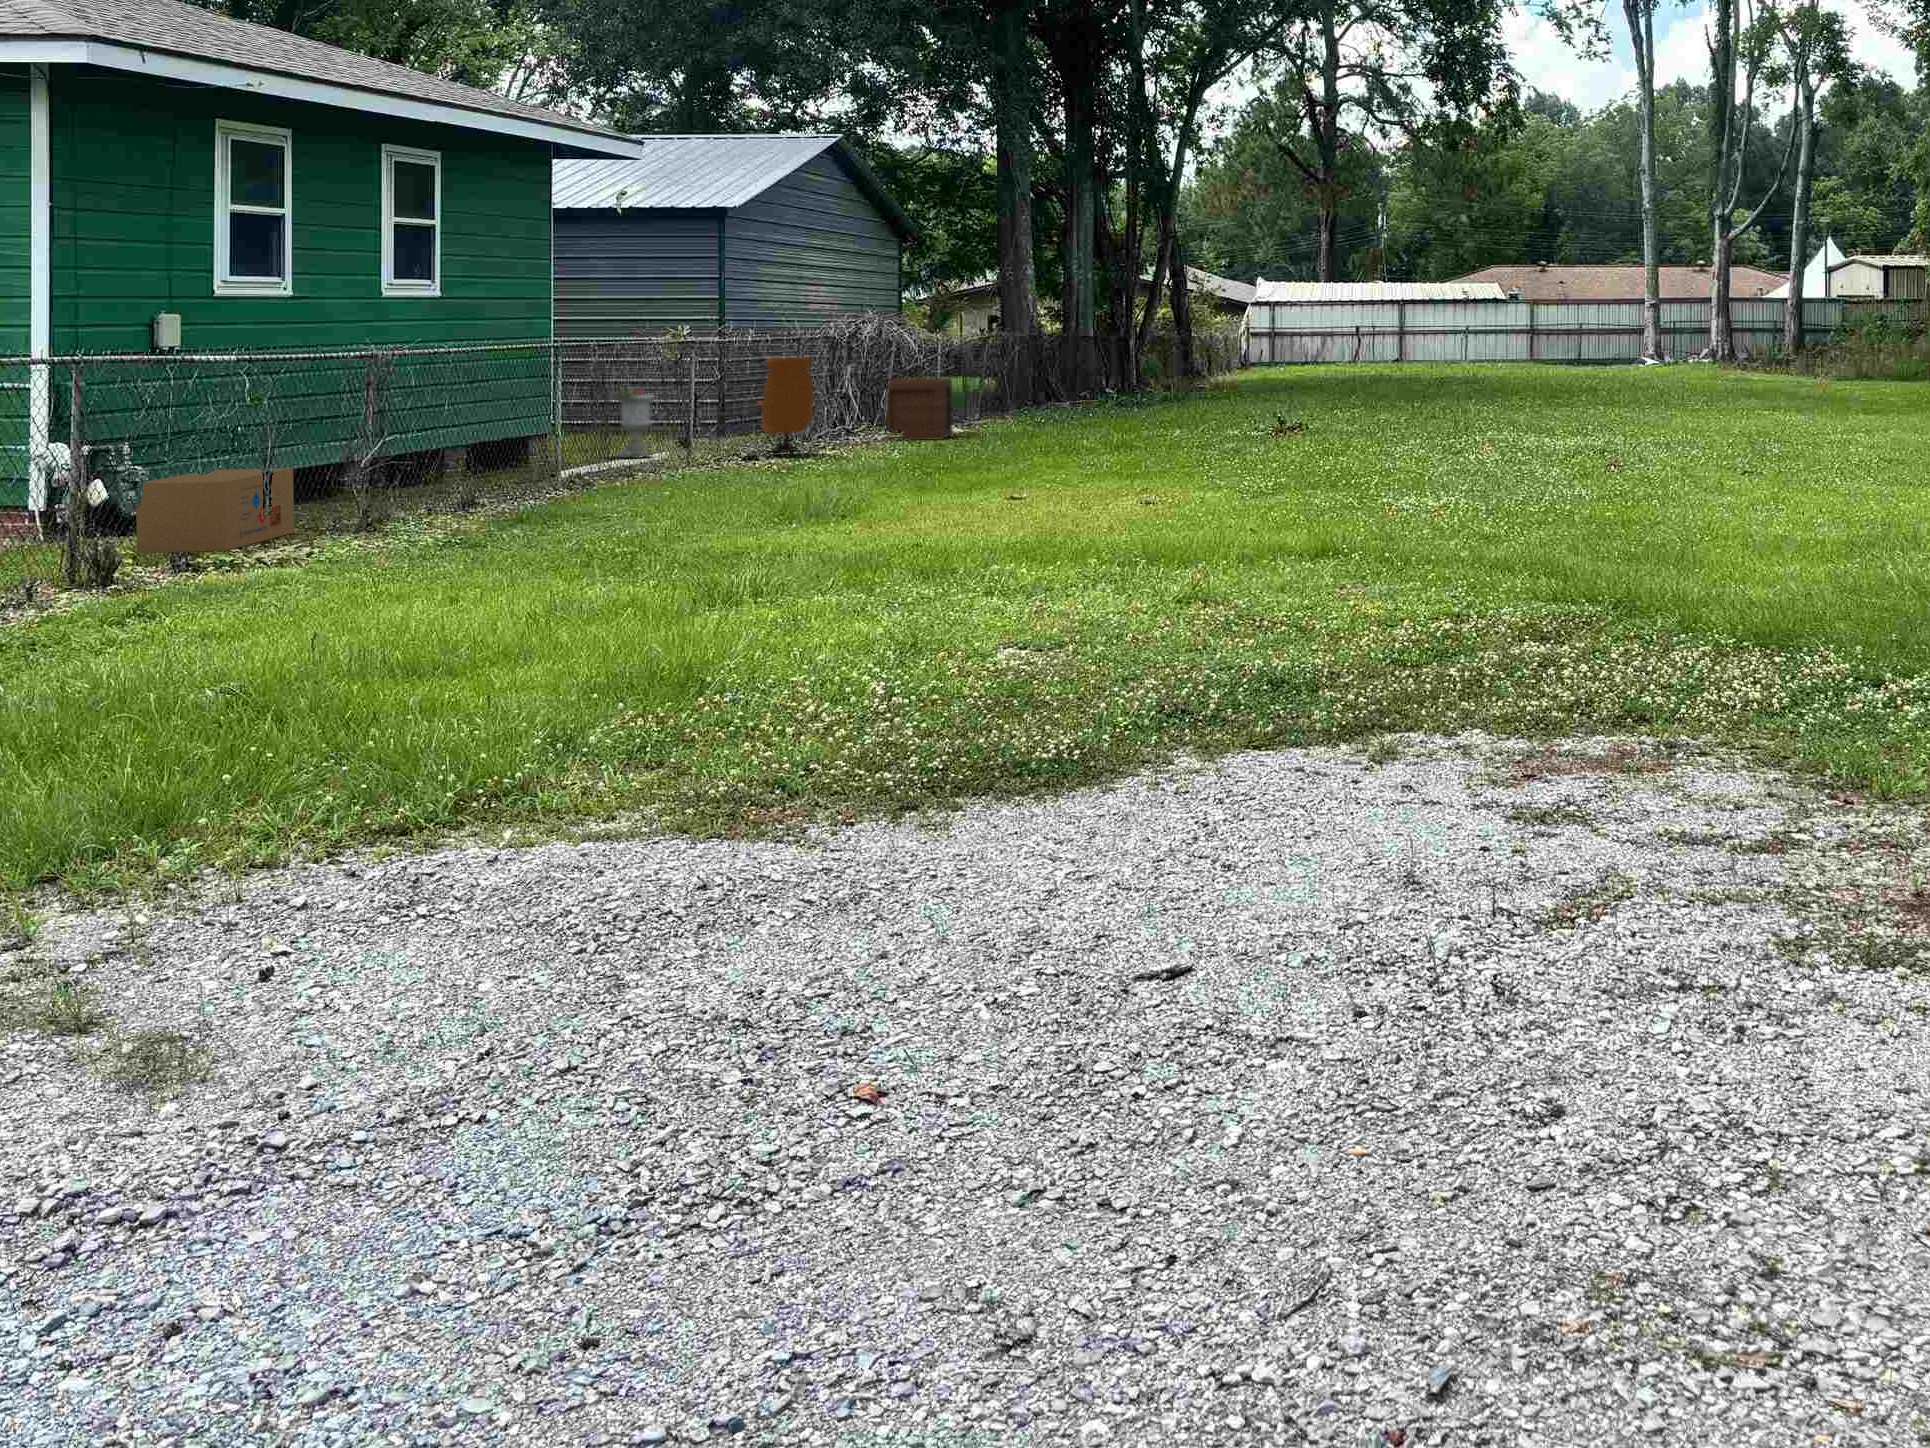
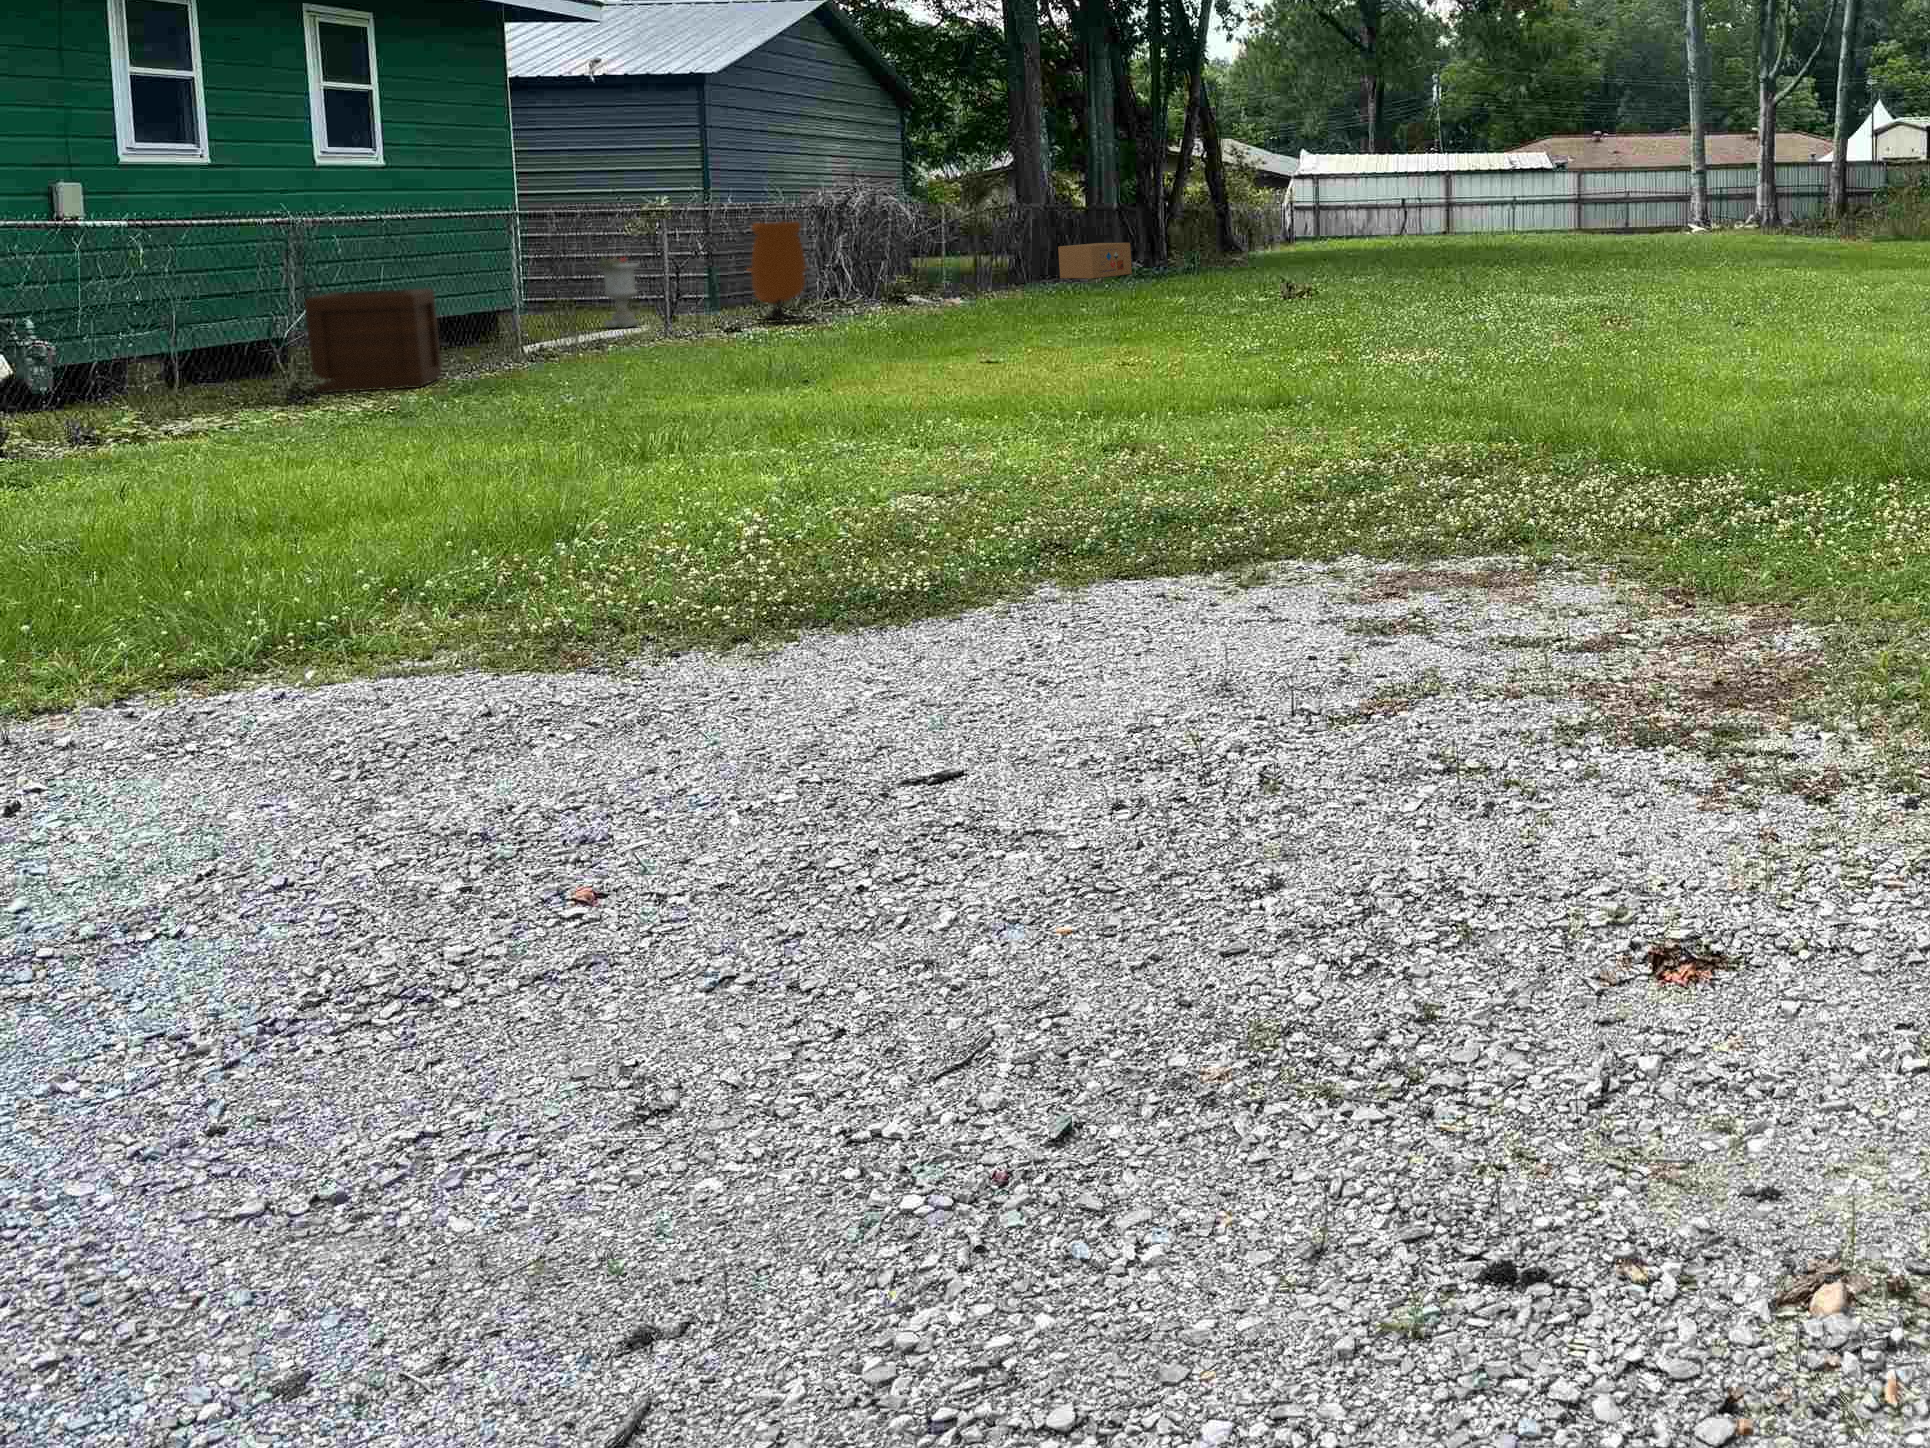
wooden crate: present [883,378,953,441] -> present [304,289,442,393]
cardboard box: present [136,468,294,553] -> present [1058,243,1132,278]

